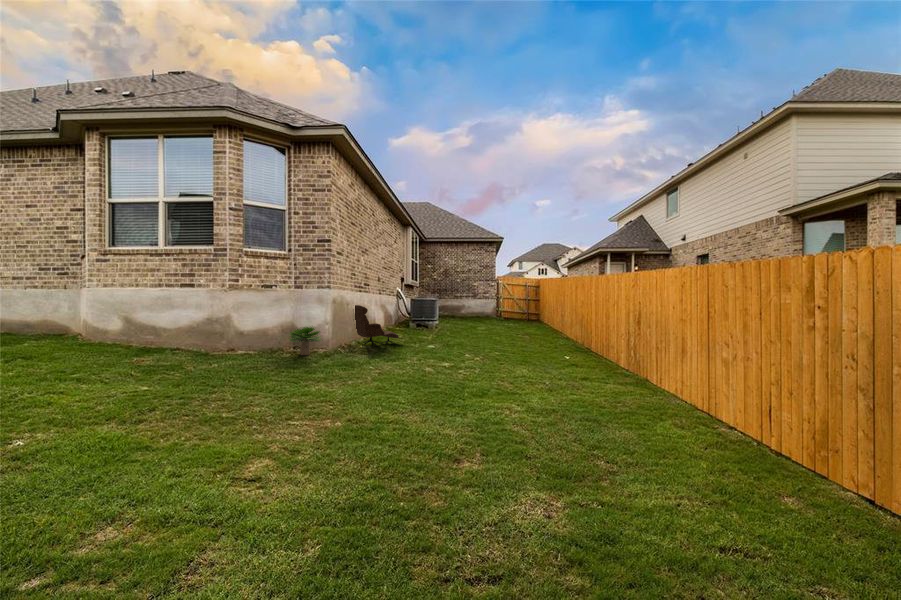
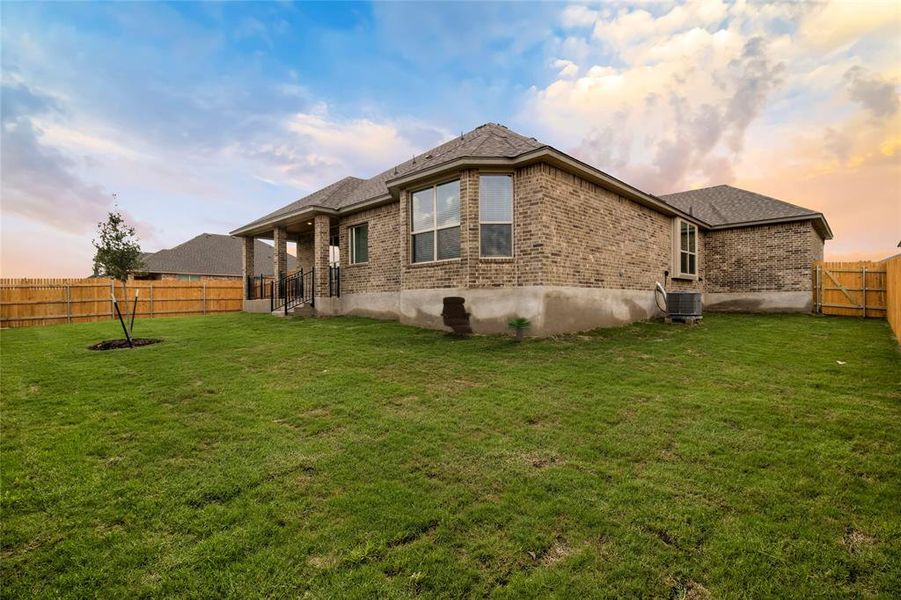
lounge chair: present [355,305,399,347] -> present [440,296,472,339]

